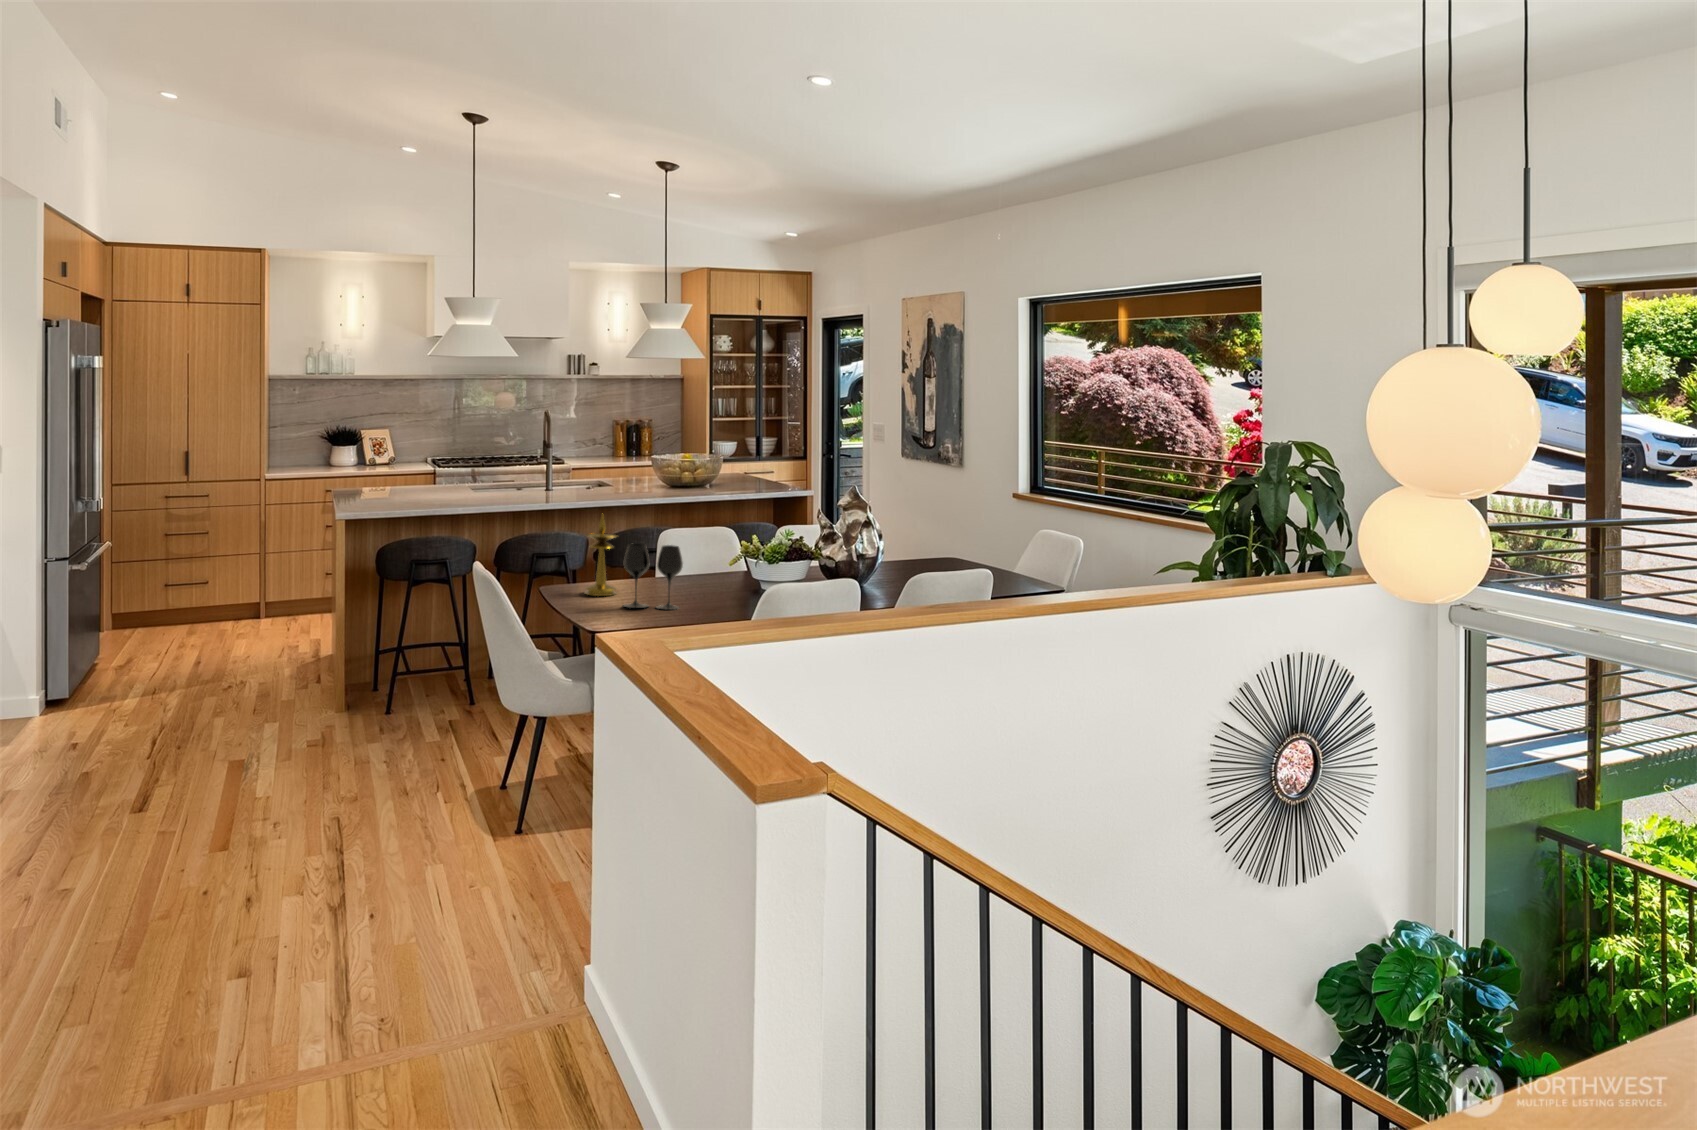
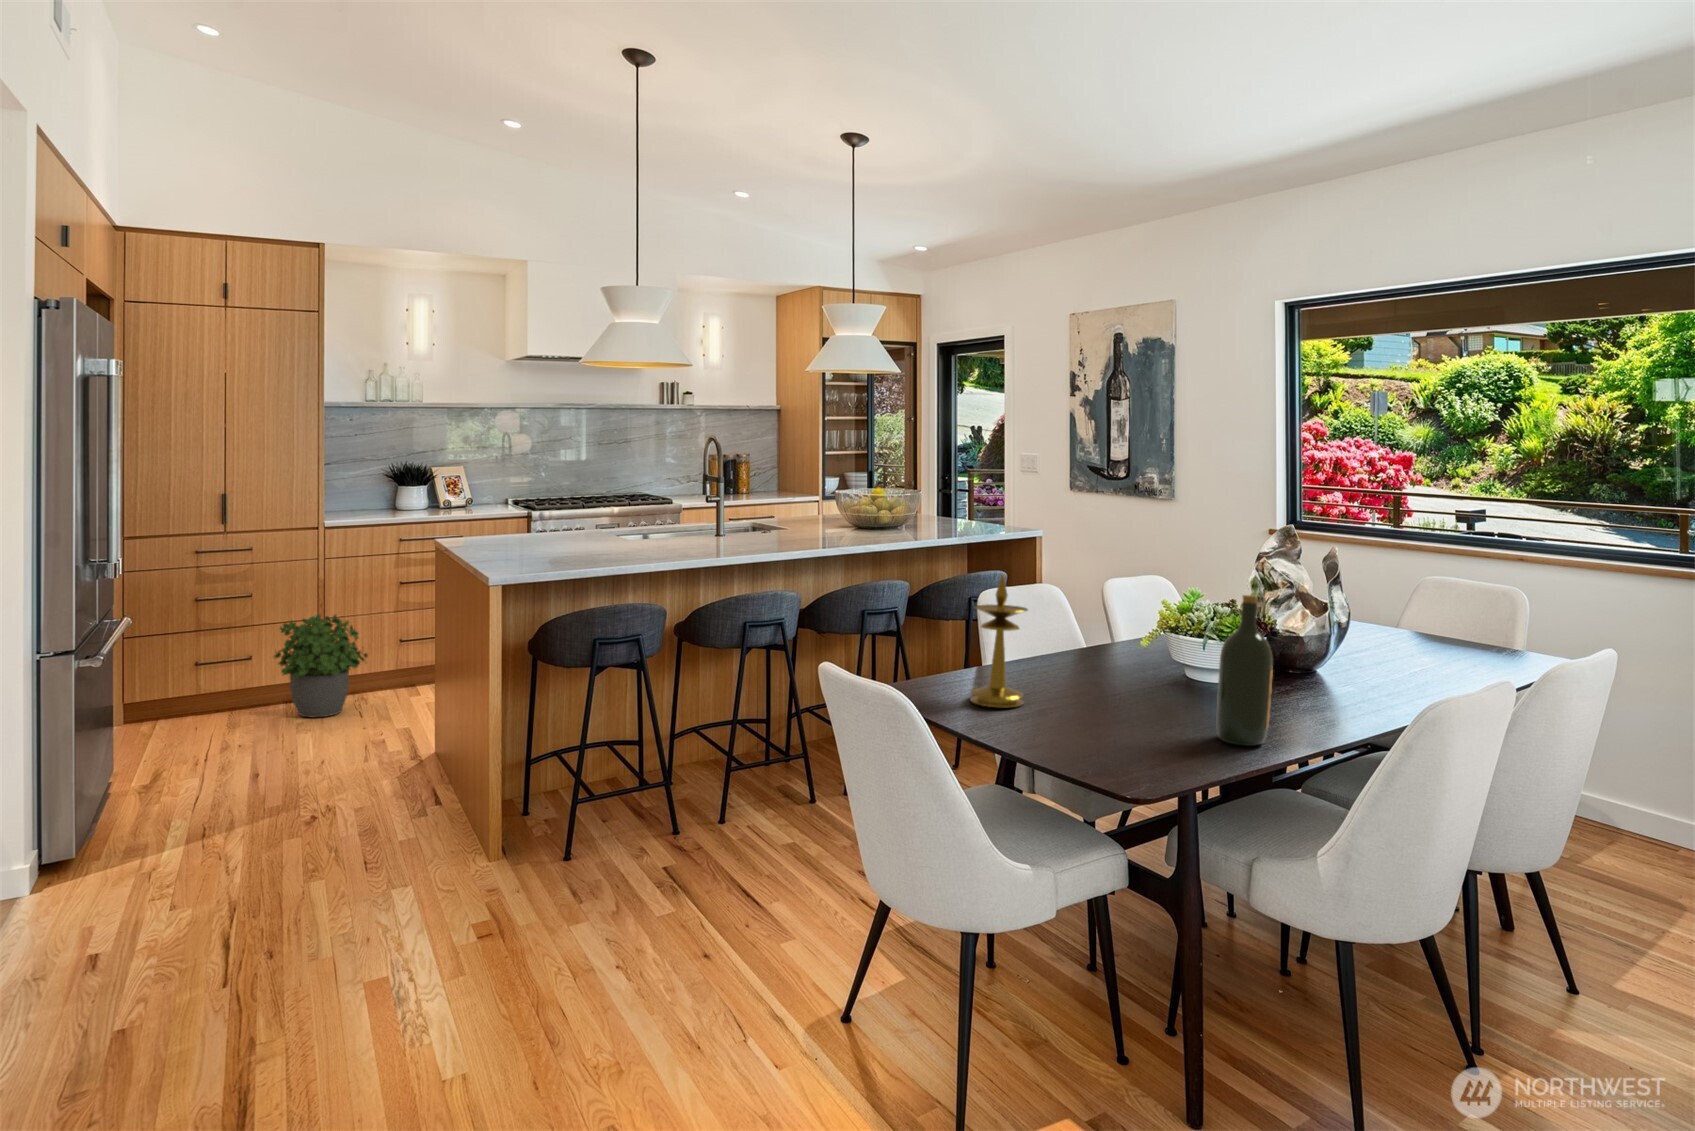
wine bottle: none [691,527,721,615] -> present [1217,595,1273,746]
wine glass: present [623,544,683,610] -> none [1077,624,1181,735]
potted plant: none [223,546,297,628] -> present [274,614,368,717]

